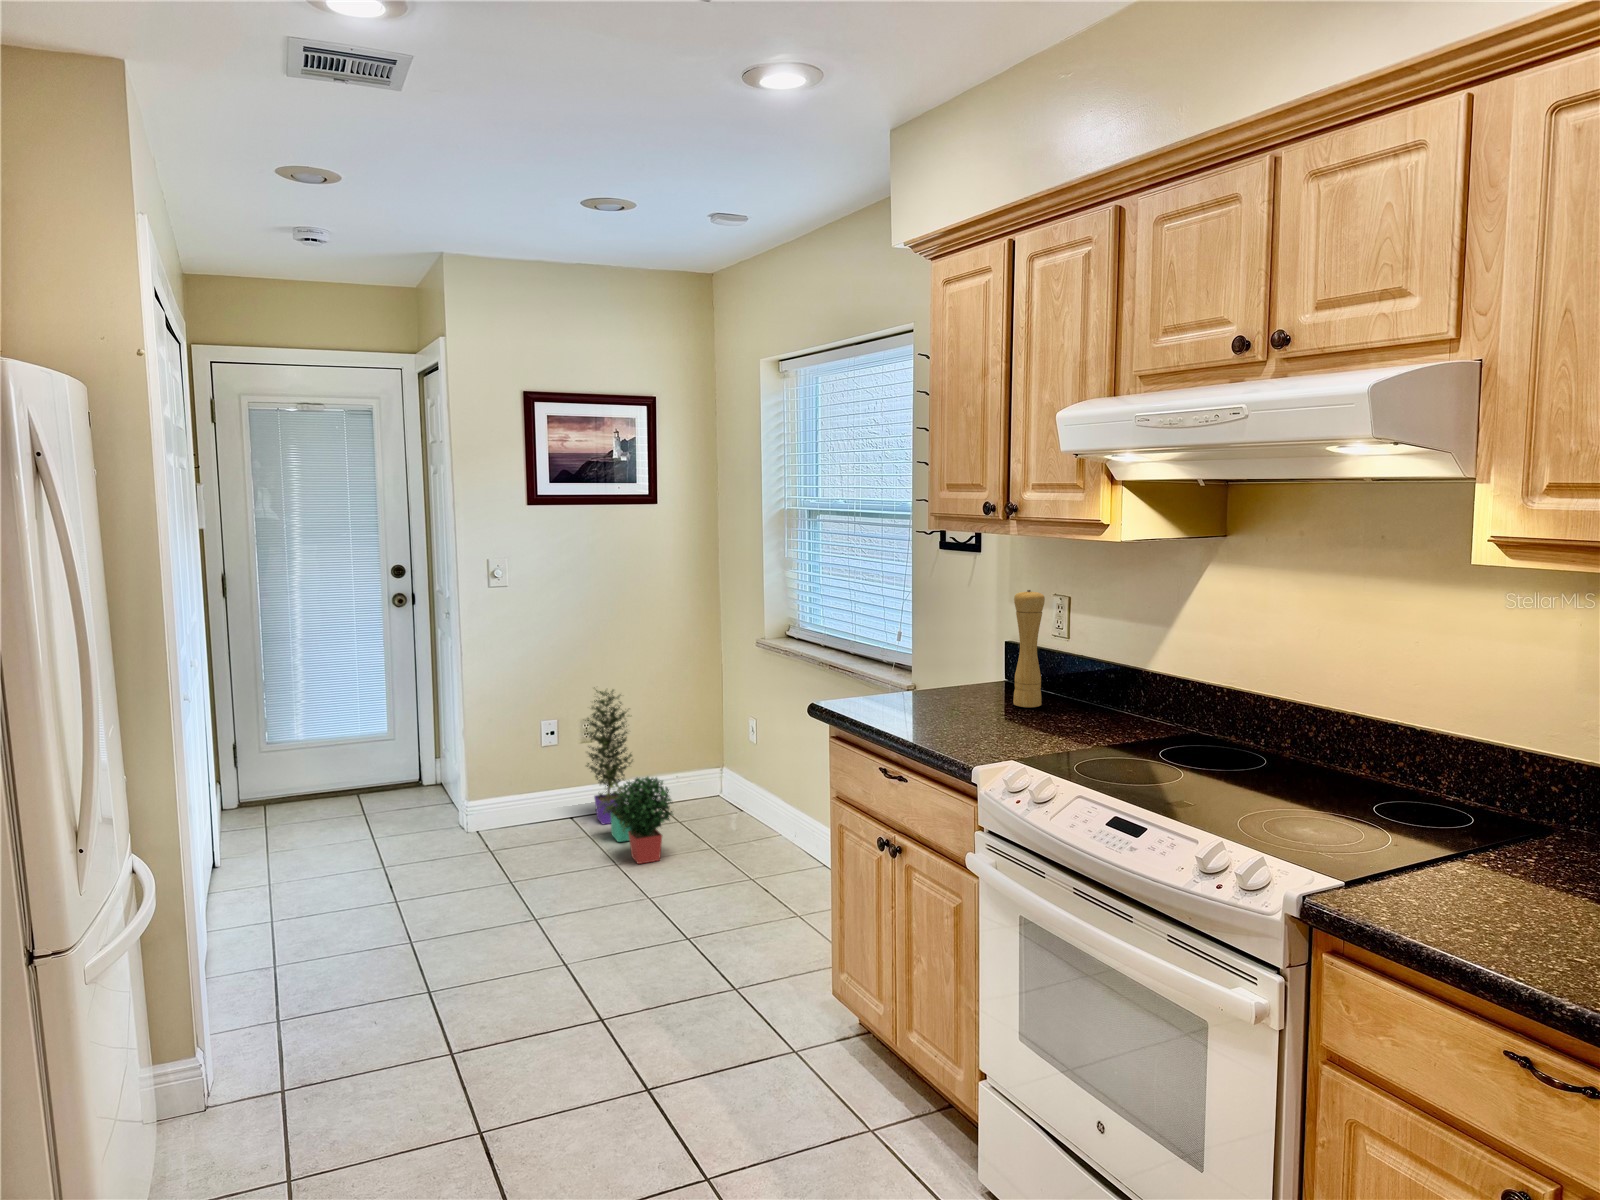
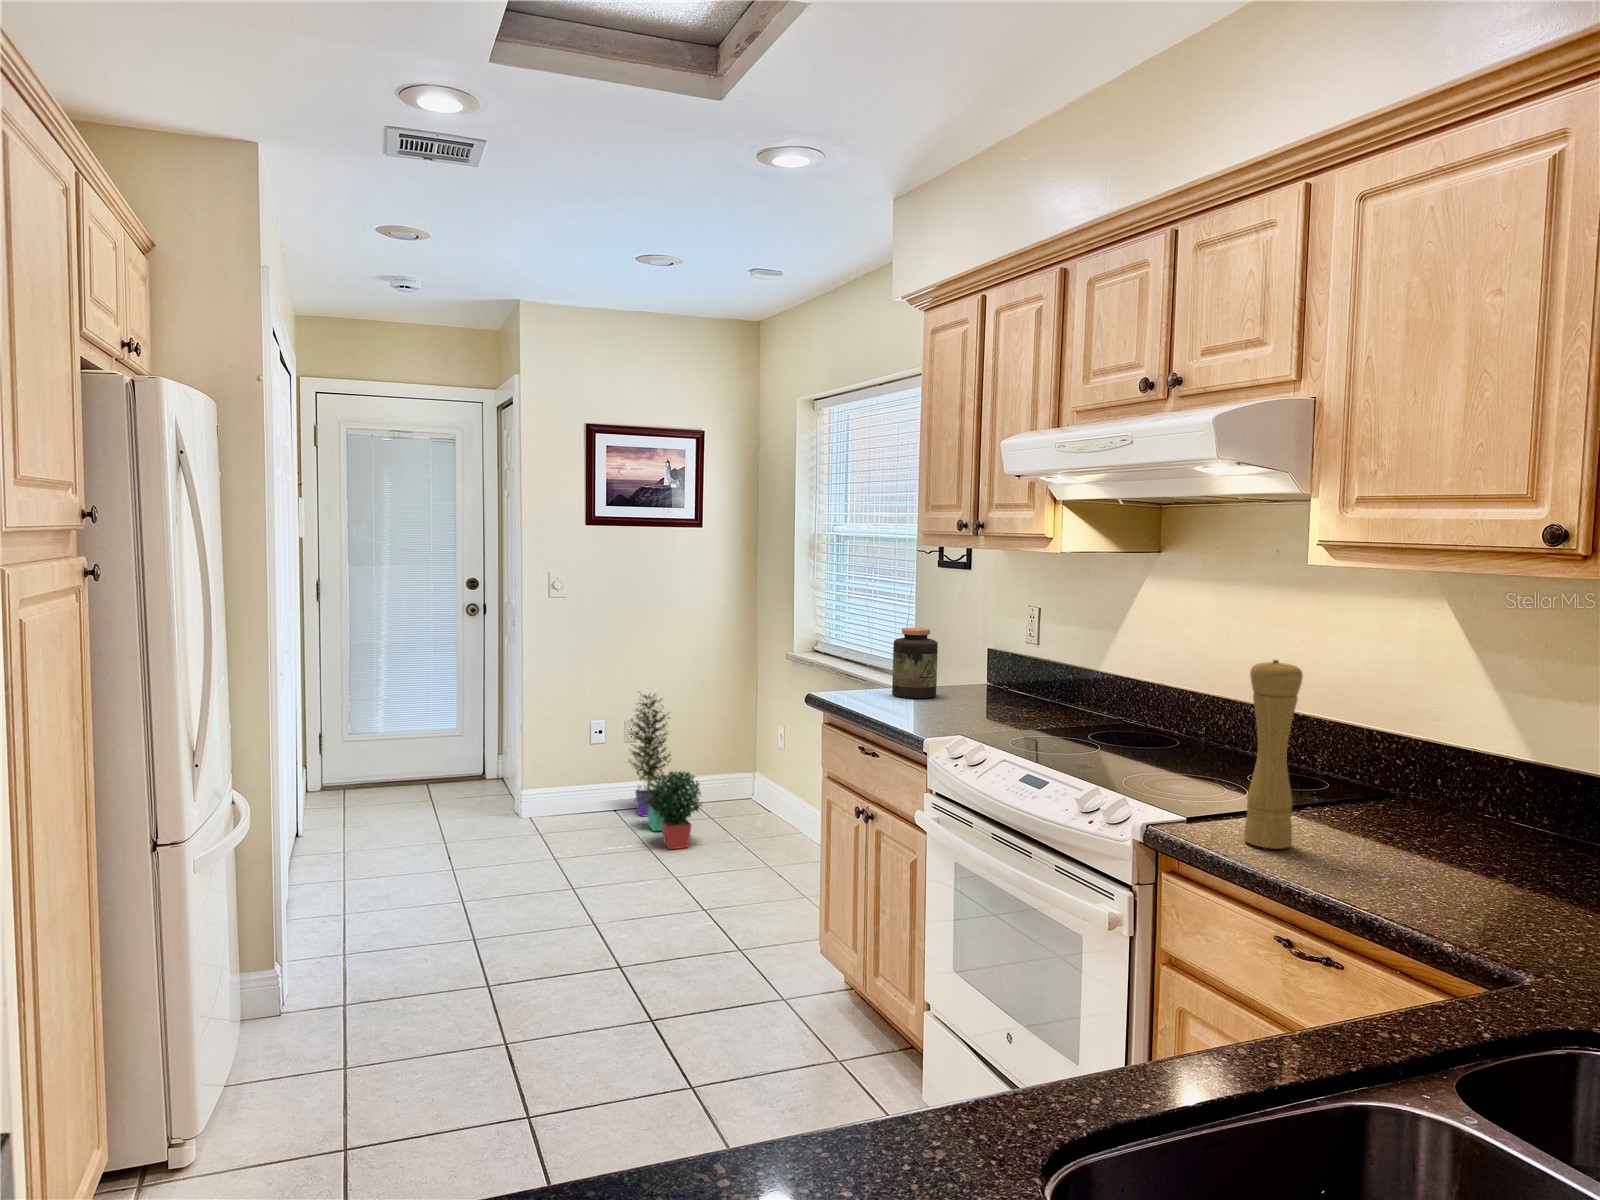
pepper mill: present [1013,590,1045,707] -> present [1244,660,1303,849]
jar: none [909,625,959,706] -> present [892,628,938,698]

